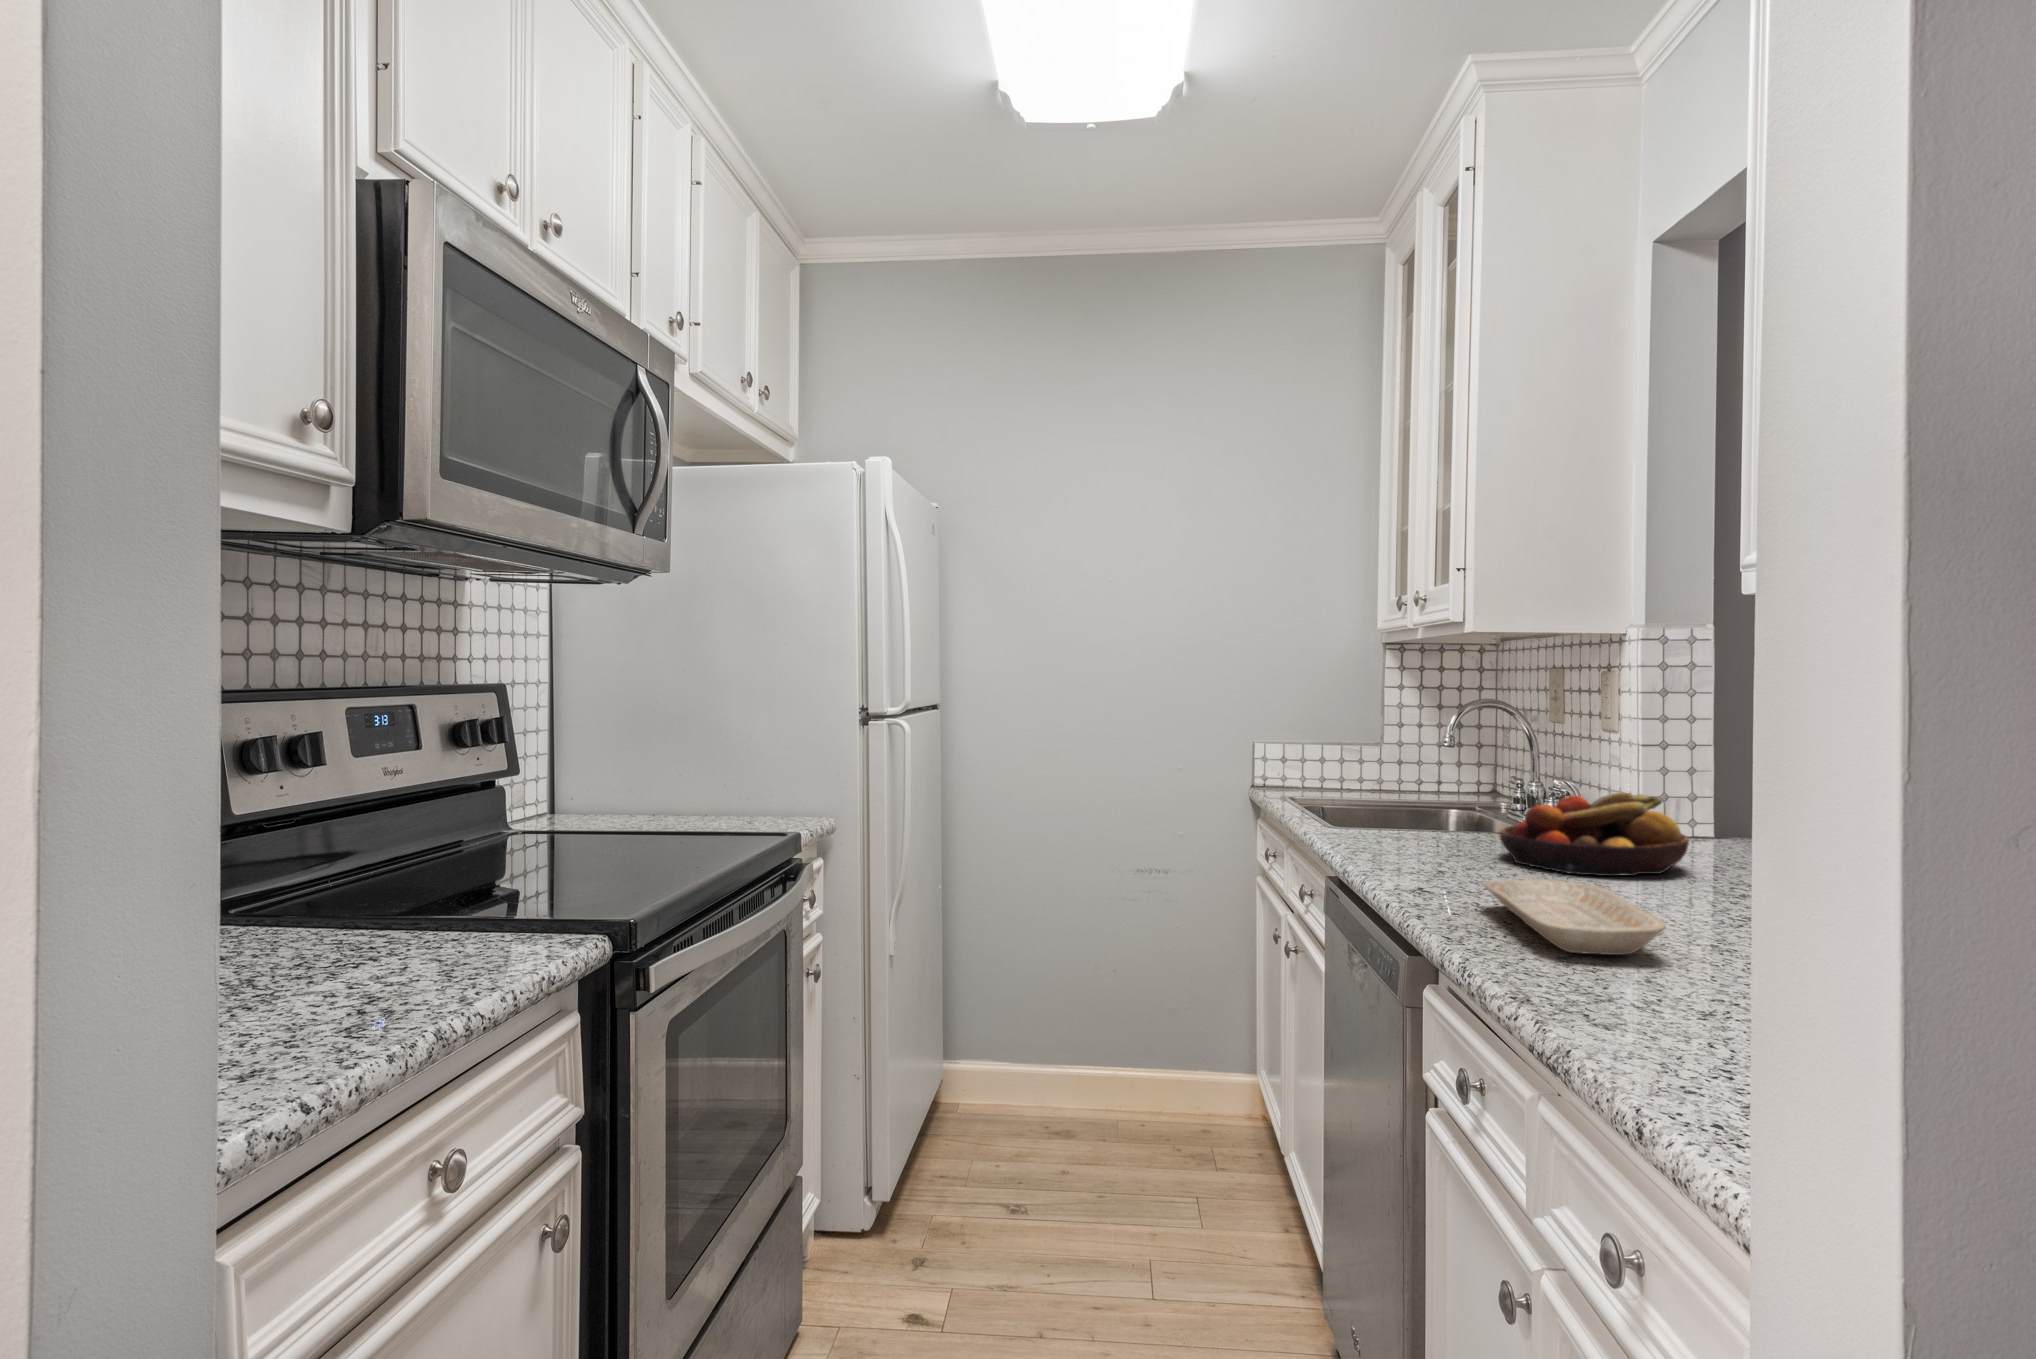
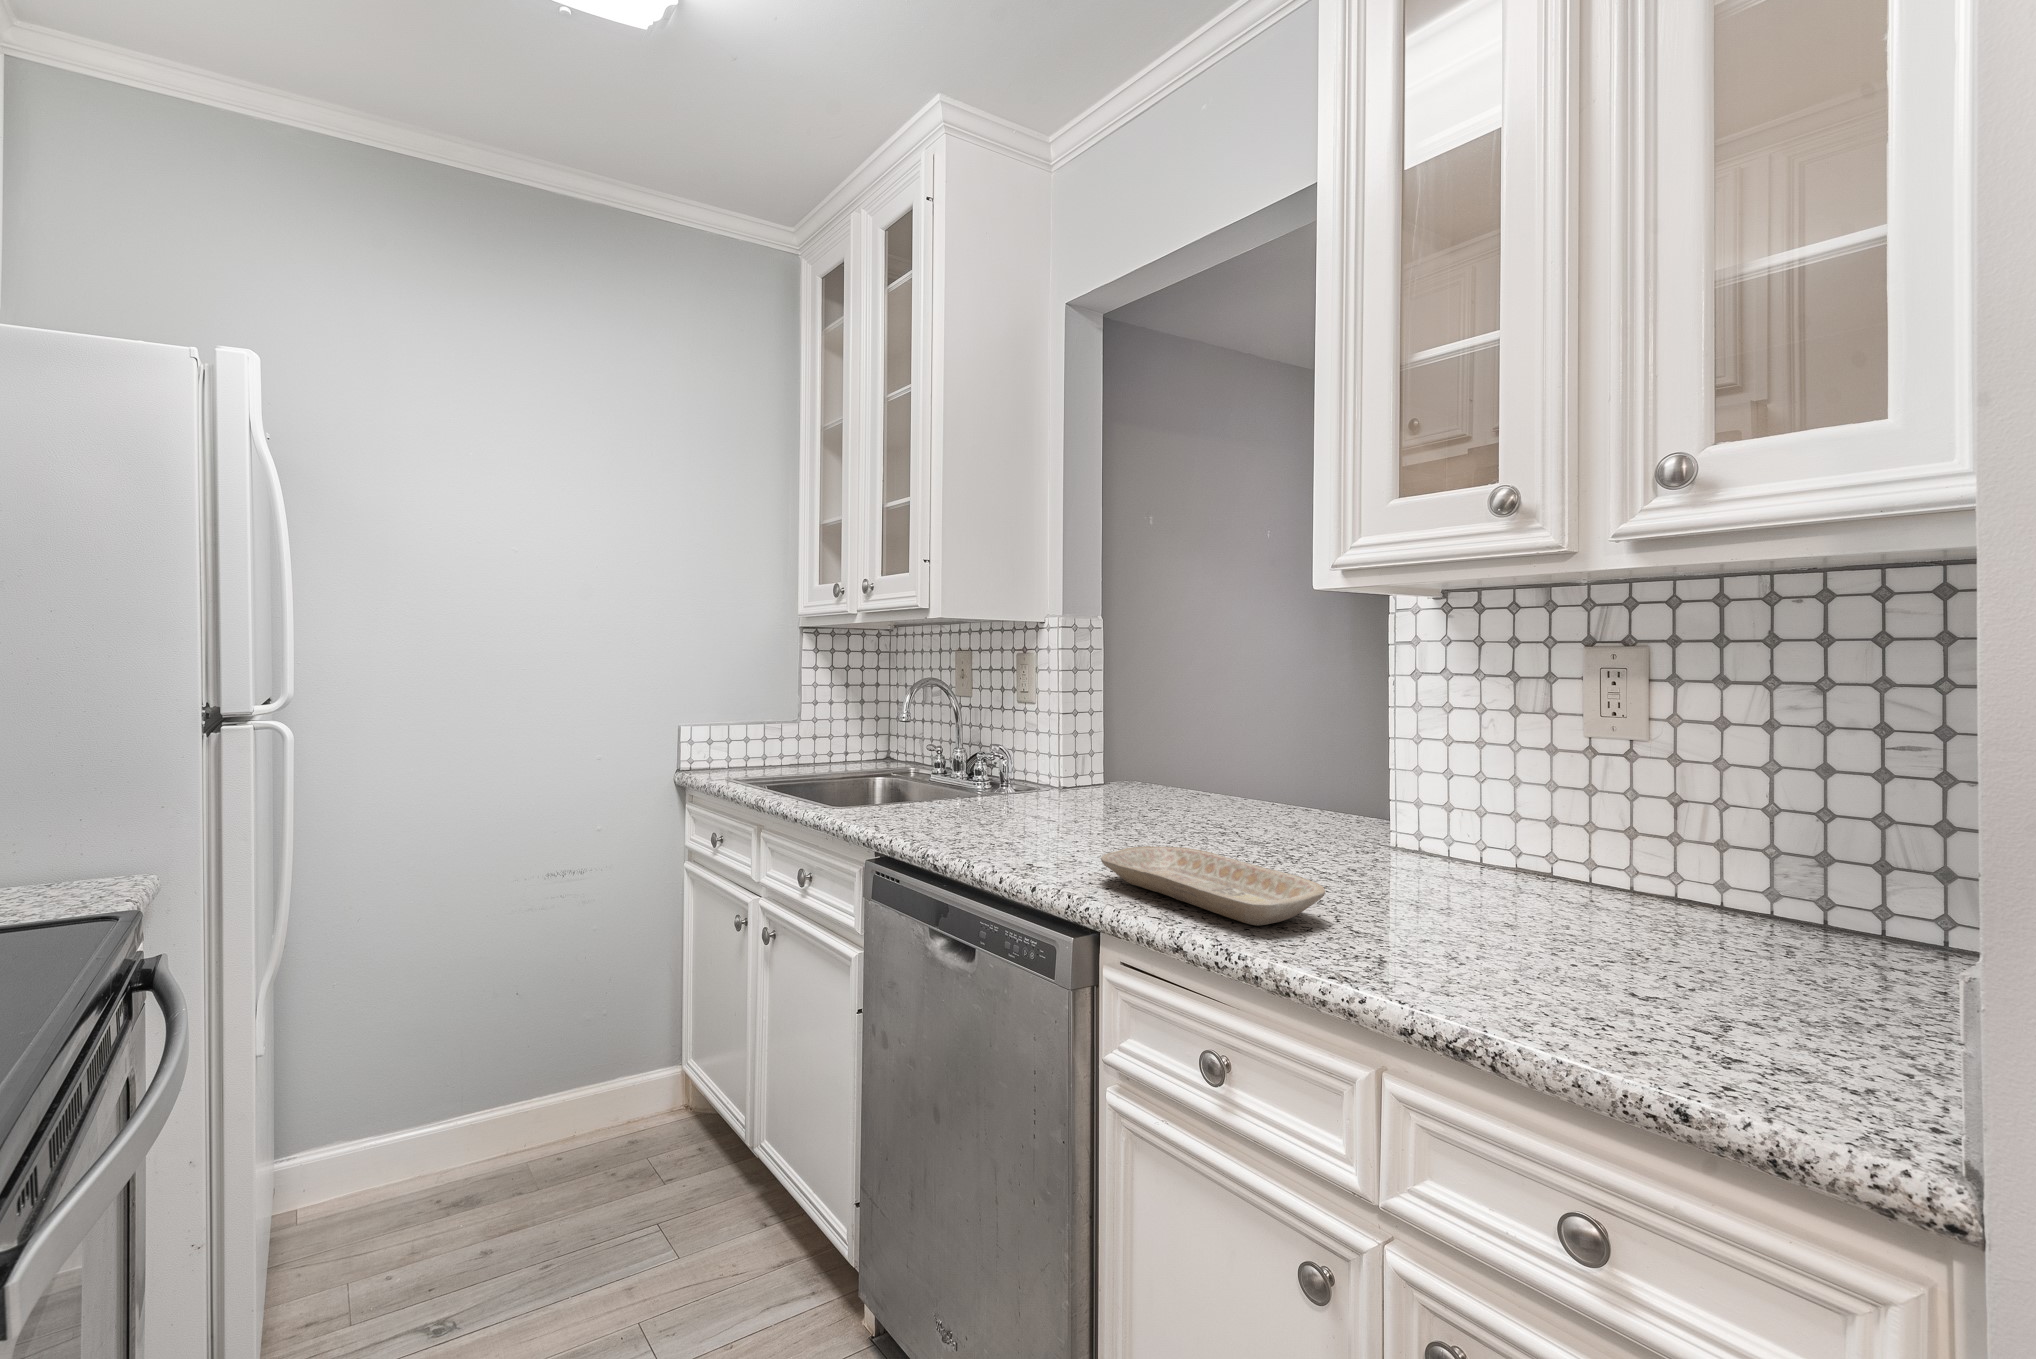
fruit bowl: present [1500,792,1689,876] -> none [1005,754,1151,832]

